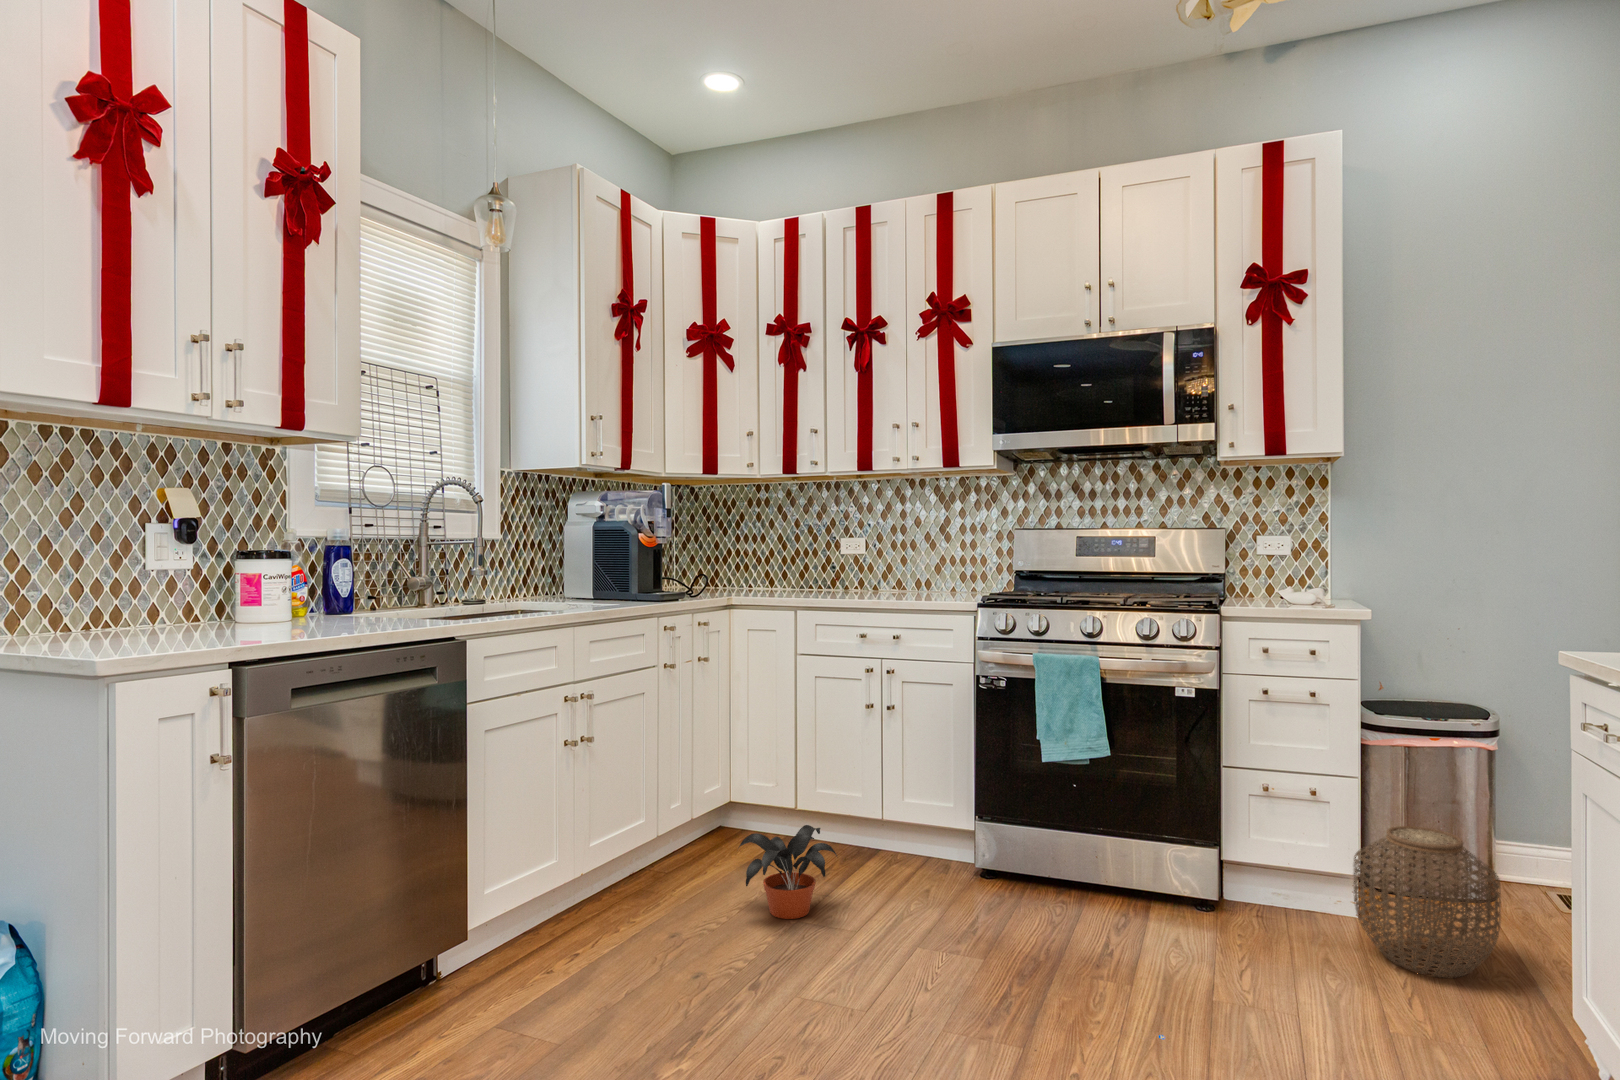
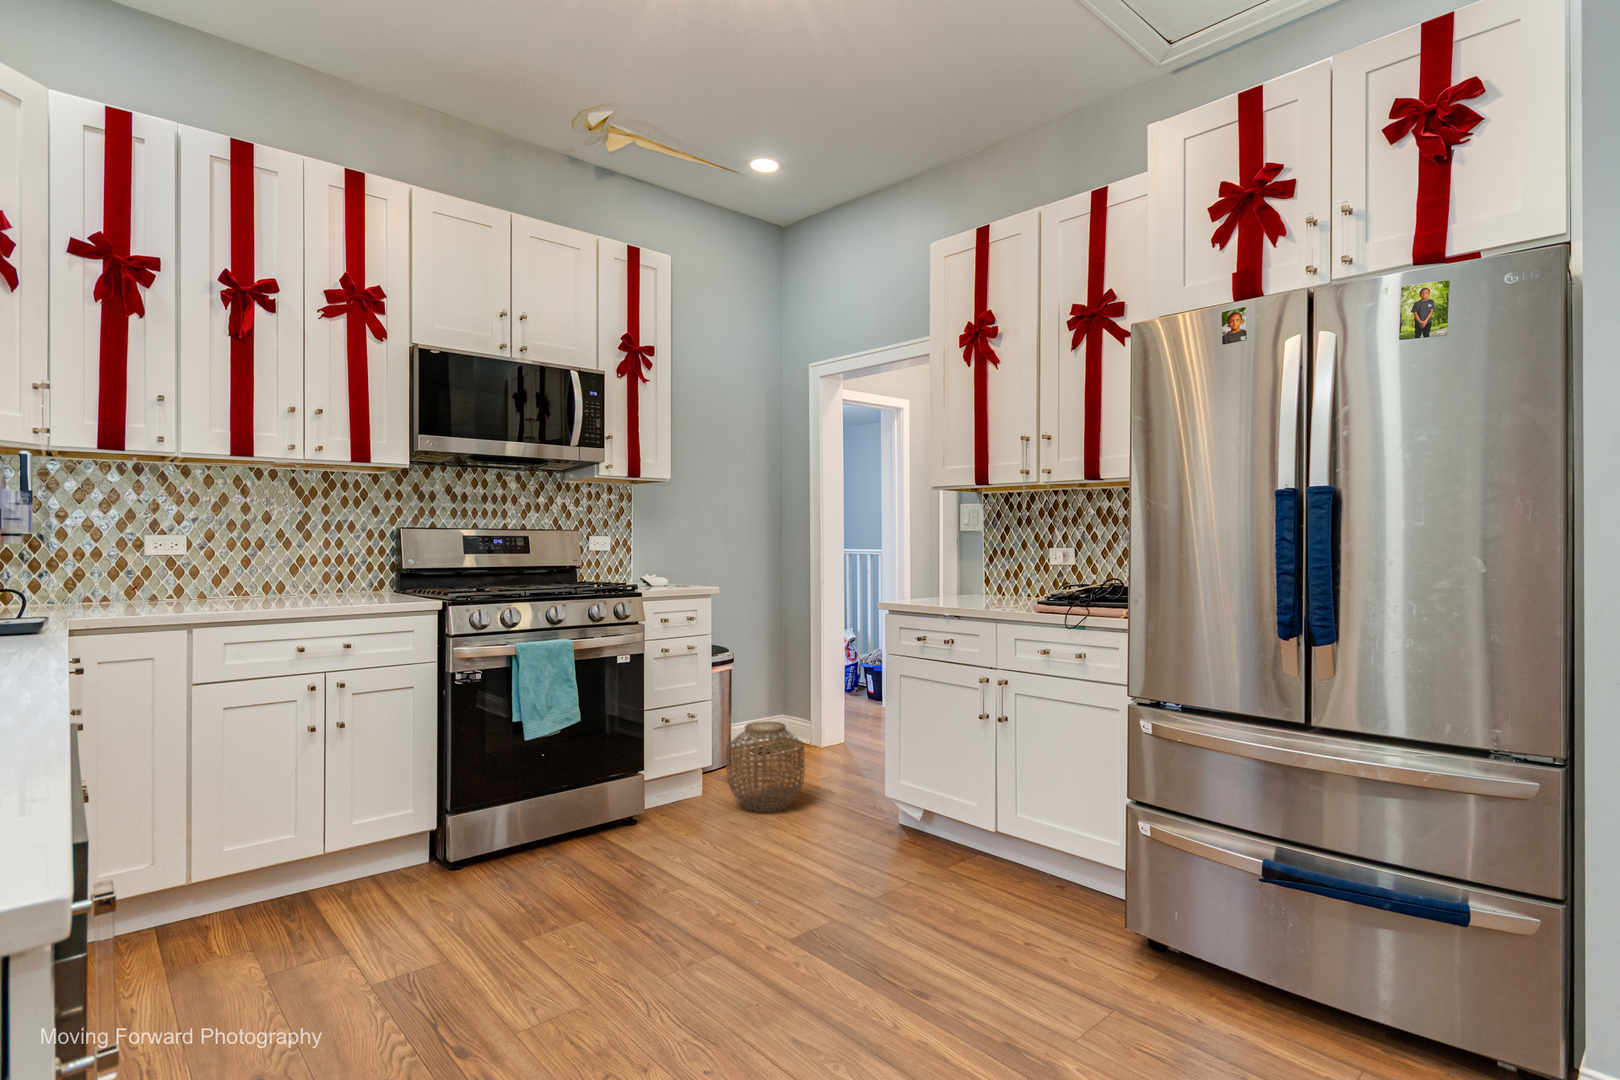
potted plant: present [739,825,837,919] -> none [267,870,409,988]

